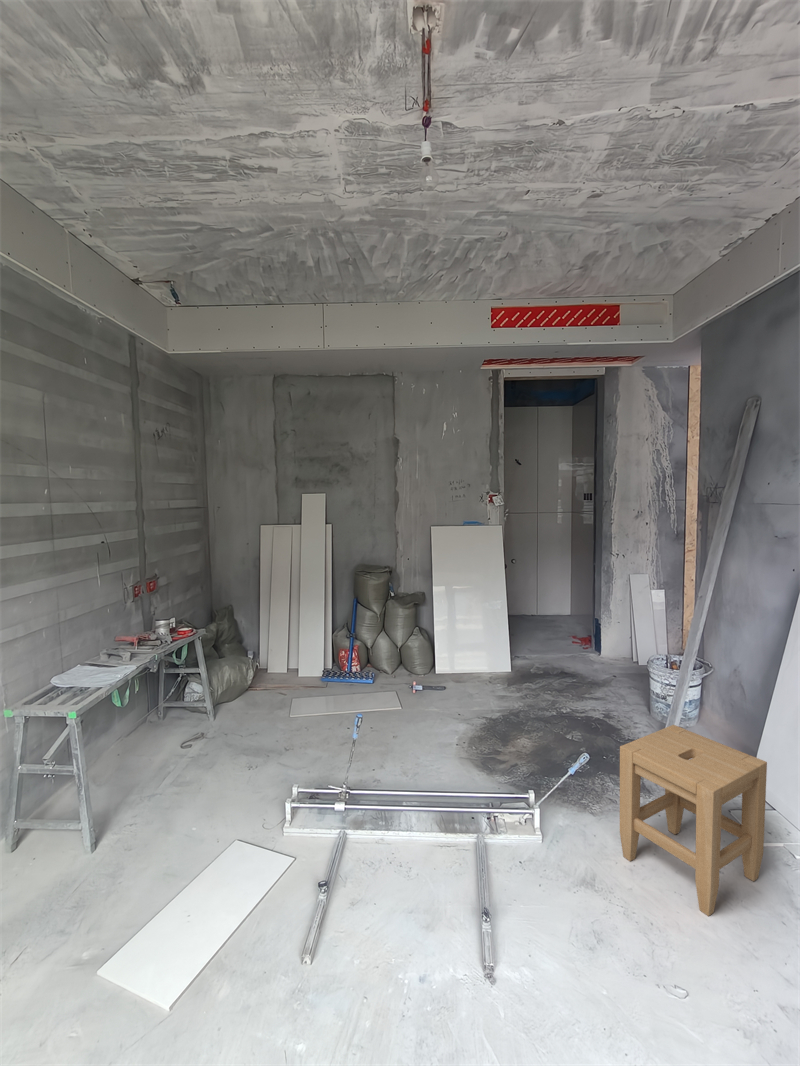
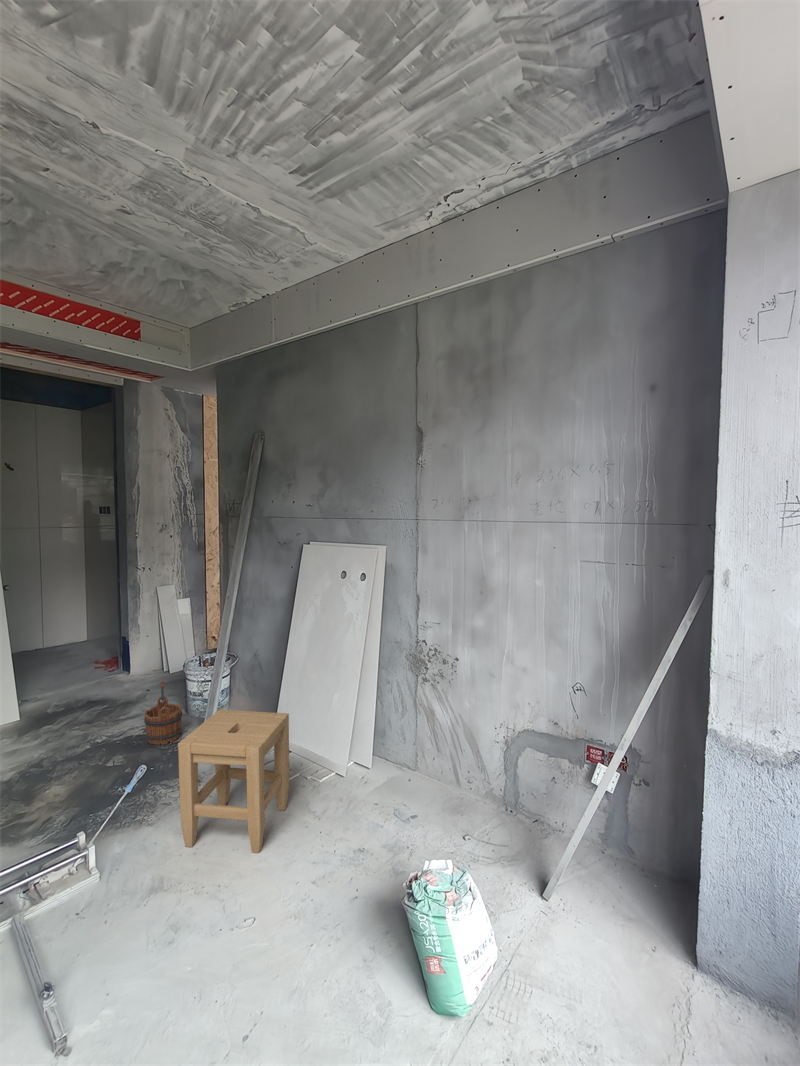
wooden bucket: none [603,673,641,737] -> present [144,682,182,745]

